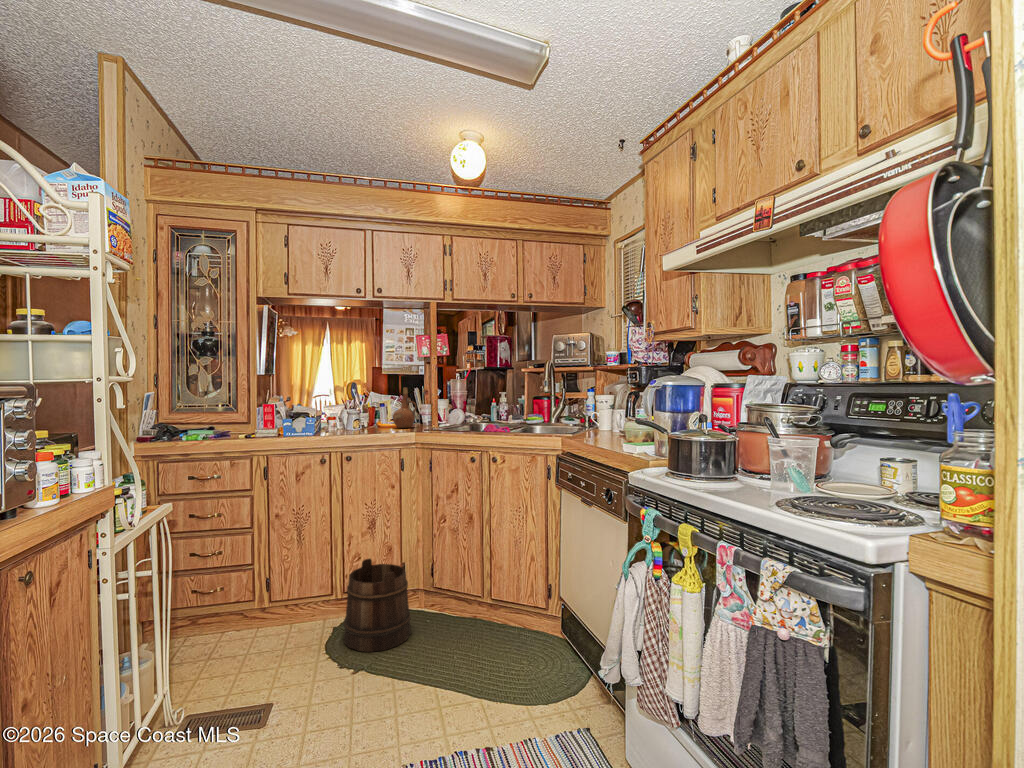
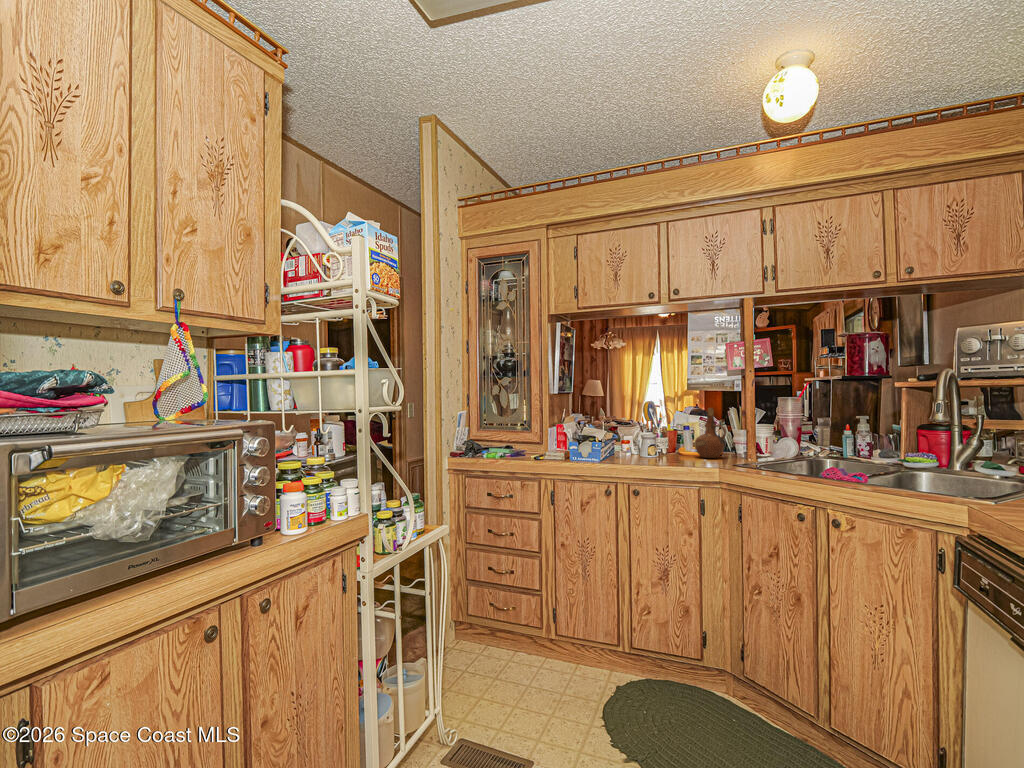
bucket: present [343,558,411,652] -> none [620,619,705,751]

